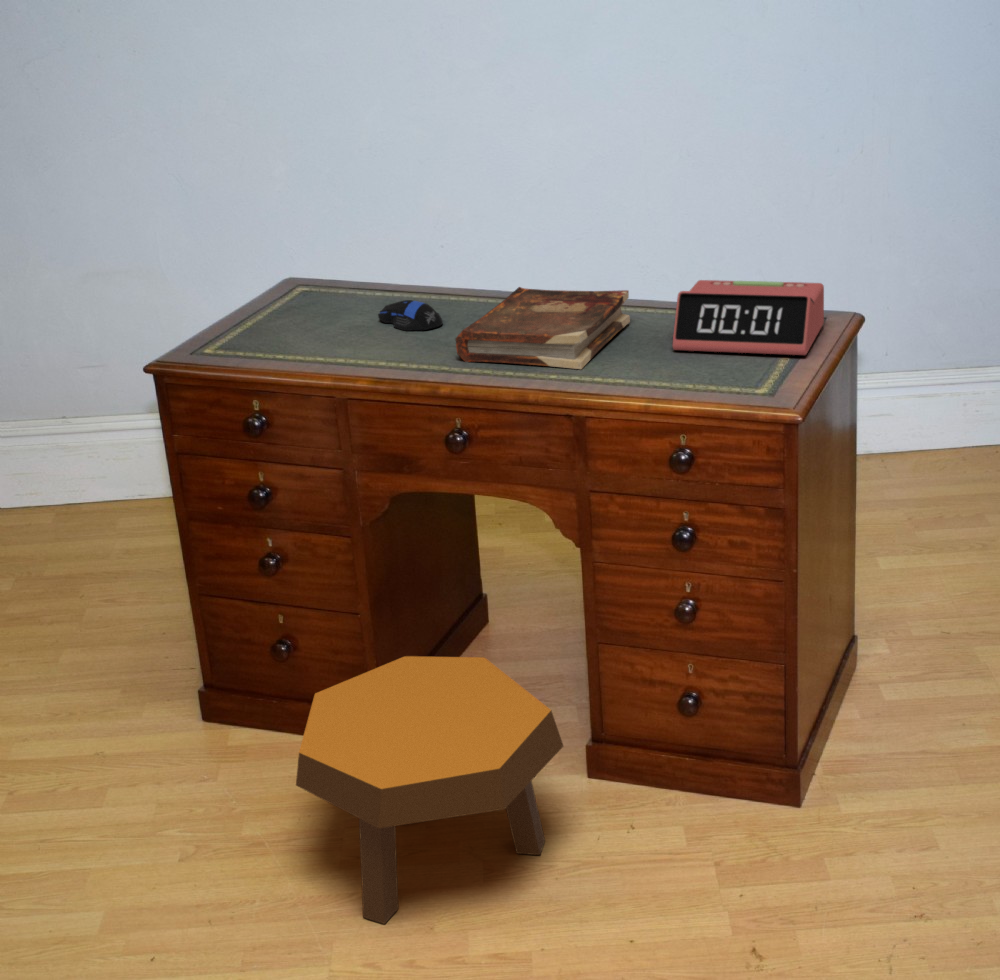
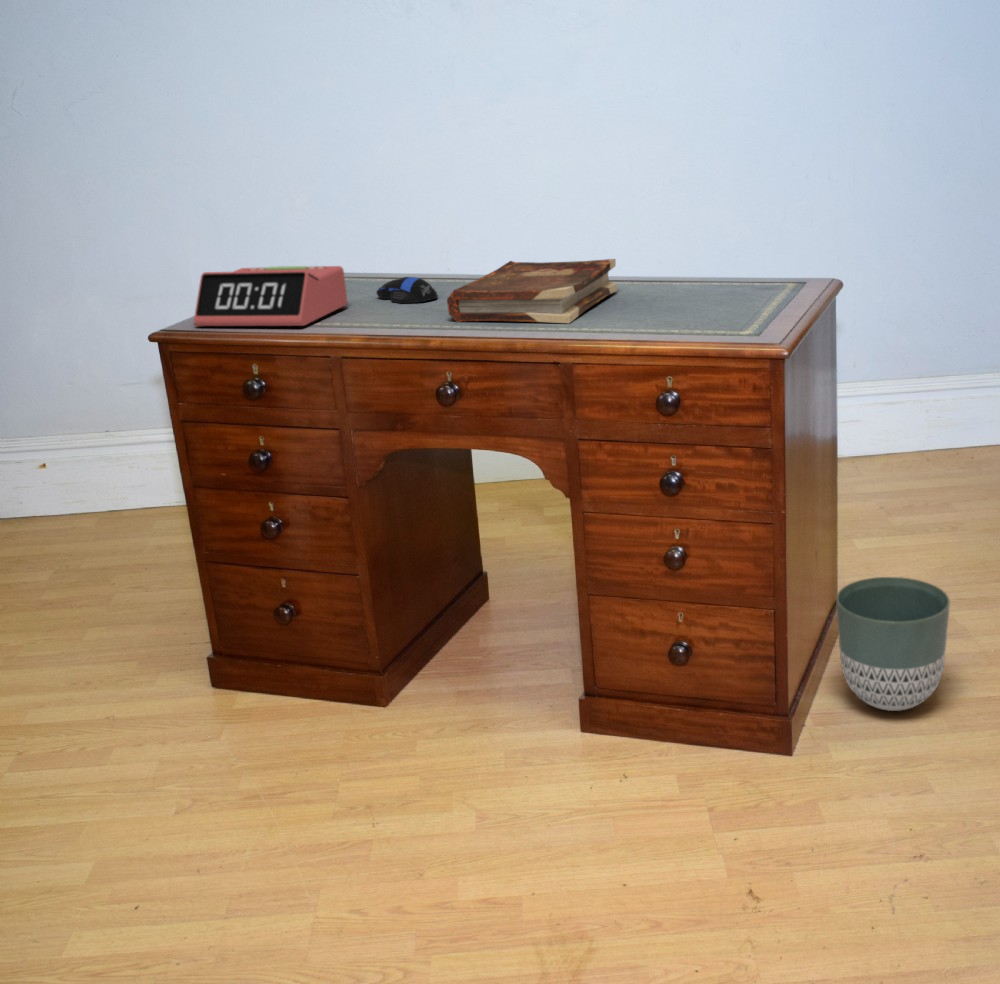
alarm clock: present [673,280,824,355] -> present [194,266,348,326]
planter: none [849,622,962,760] -> present [836,577,950,711]
footstool: present [296,656,563,924] -> none [286,610,555,869]

